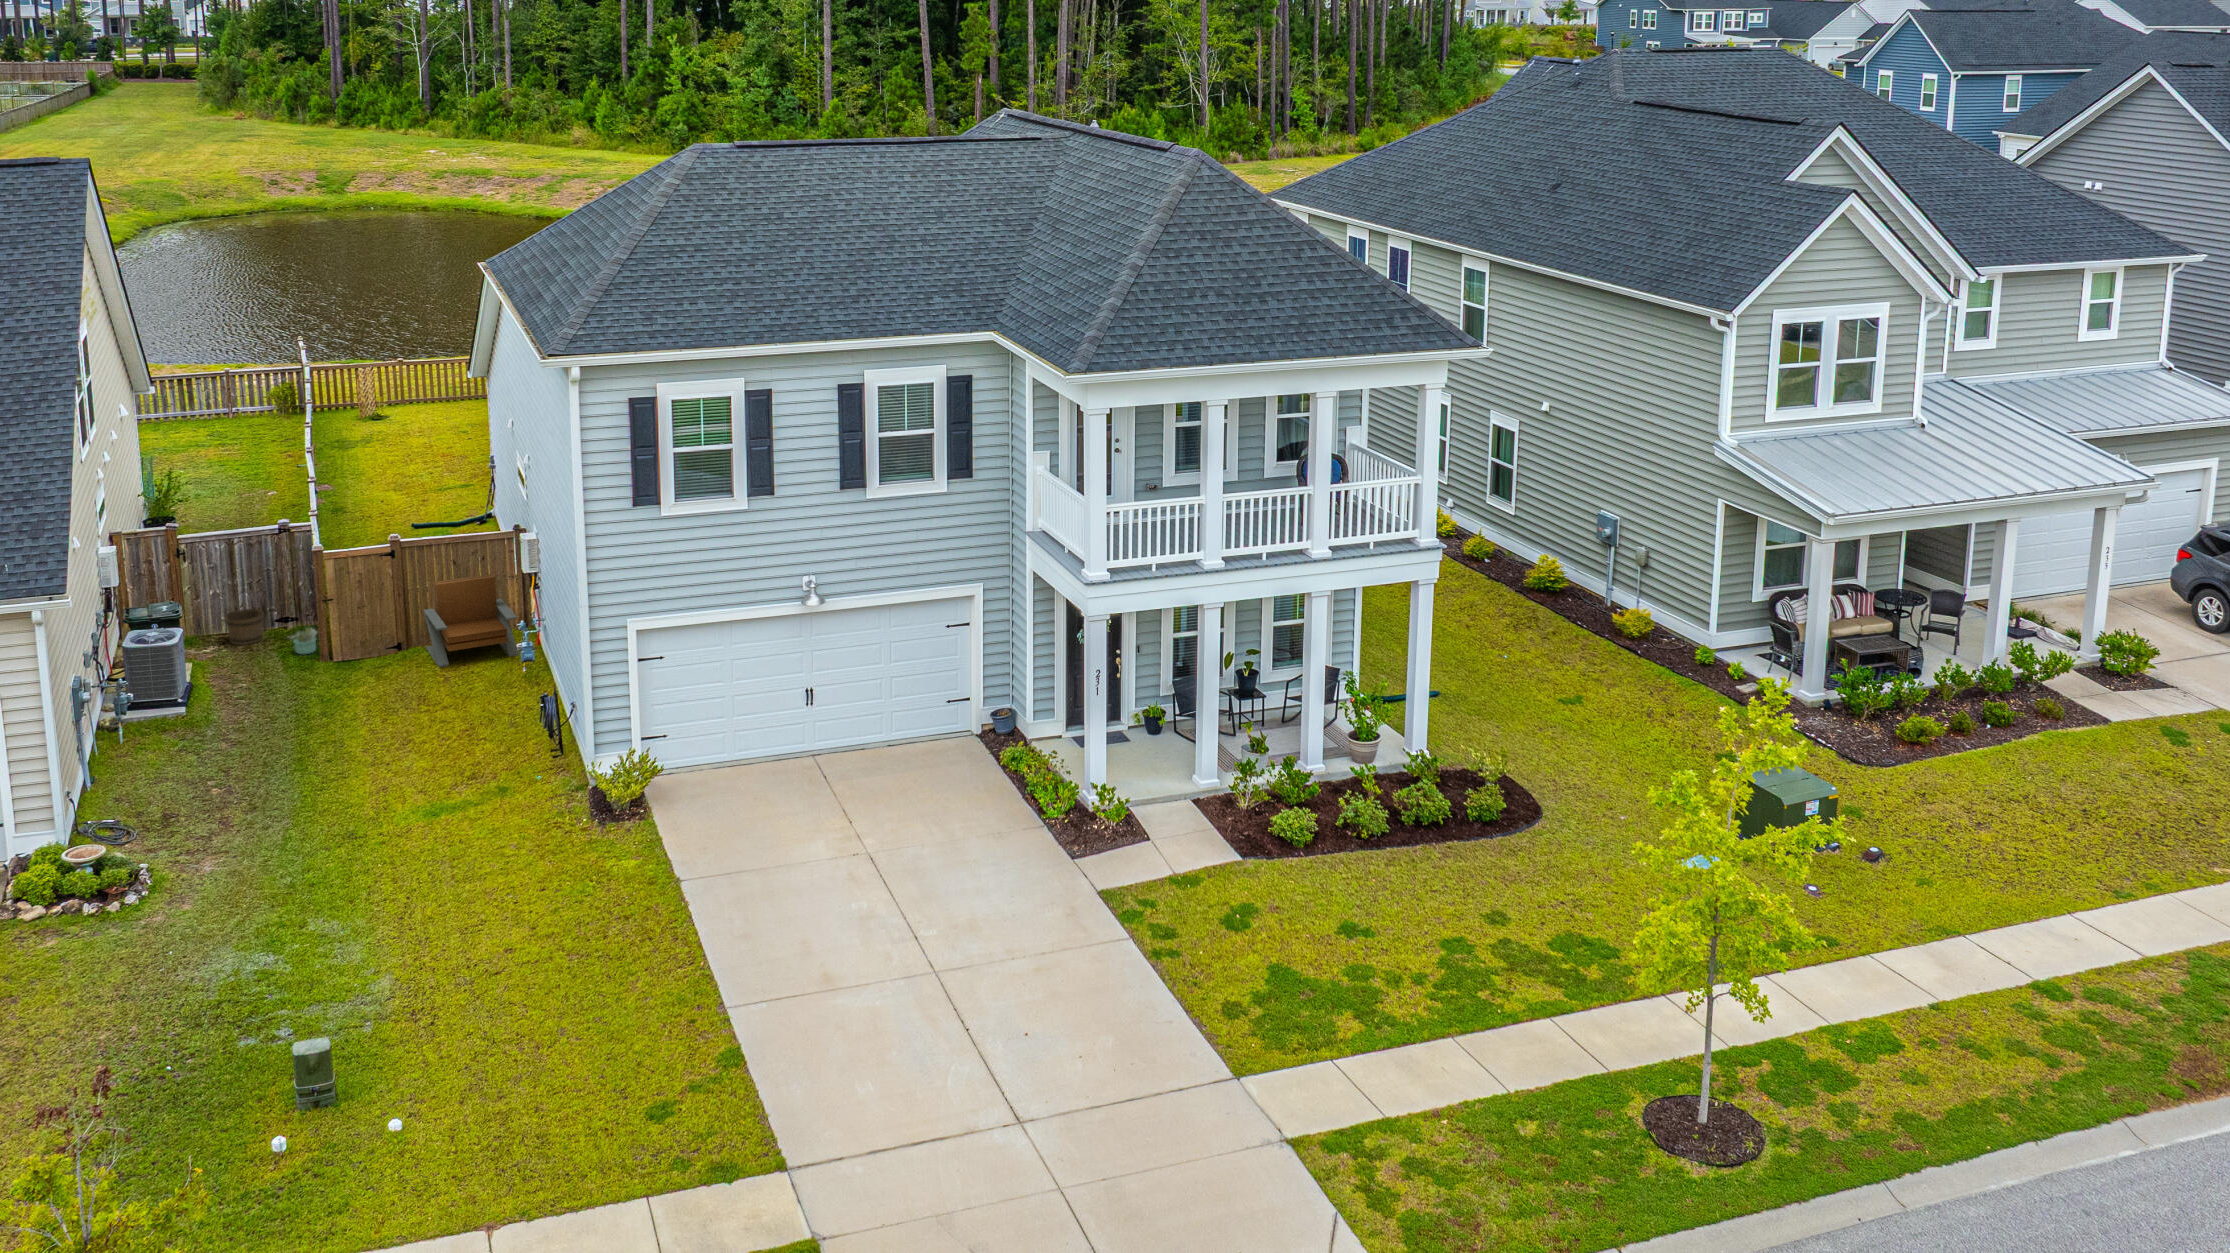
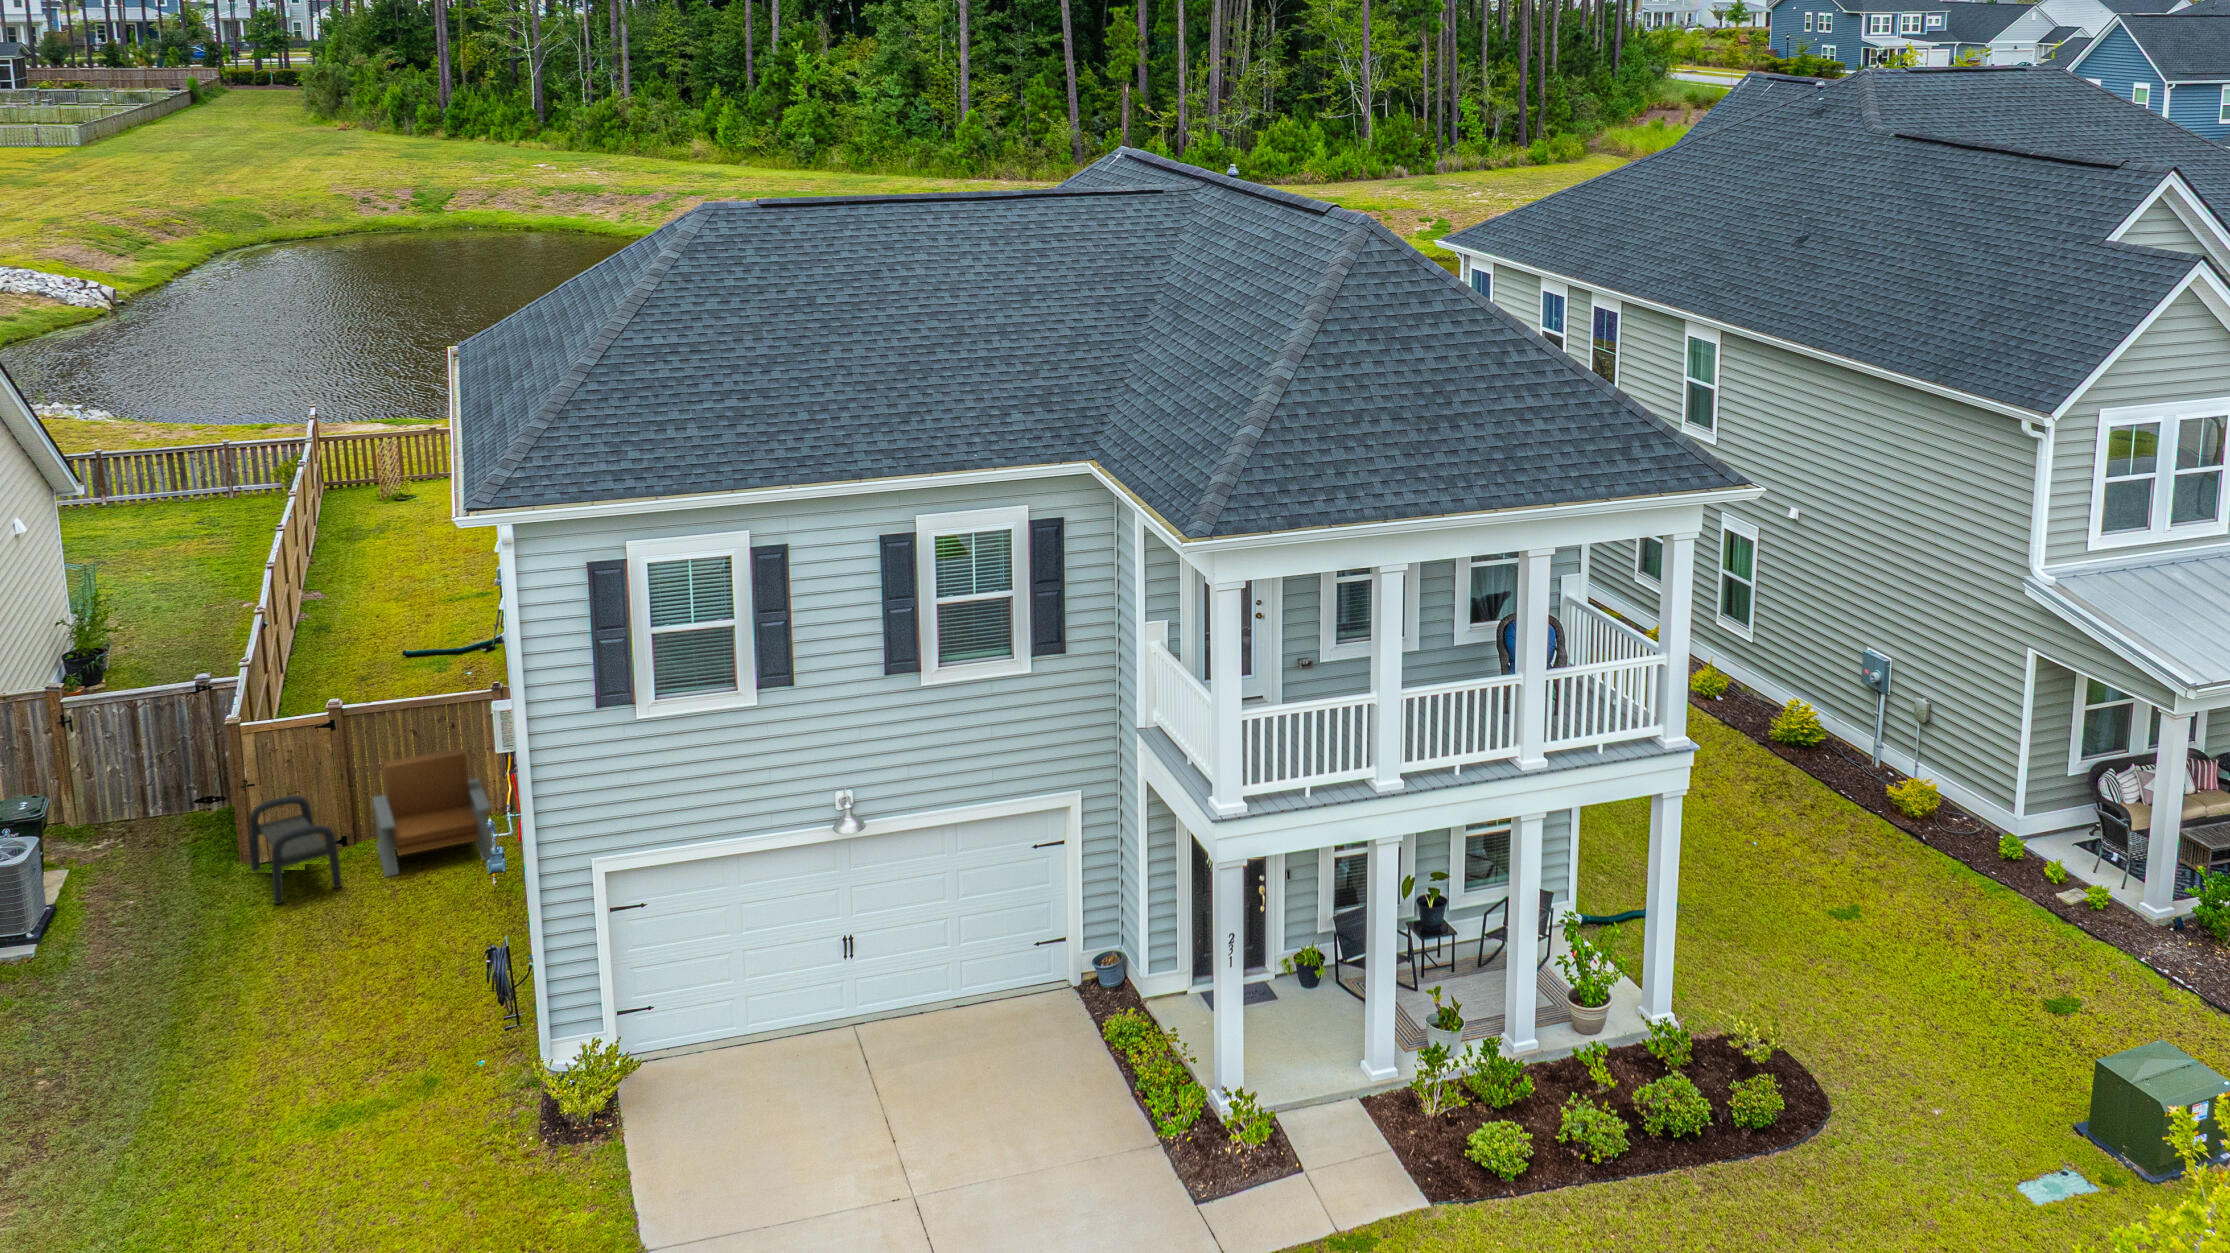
bench: none [335,606,408,683] -> present [249,795,342,904]
bucket: present [225,609,264,645] -> none [115,793,168,843]
decorative plant: present [288,627,317,654] -> none [191,819,233,858]

